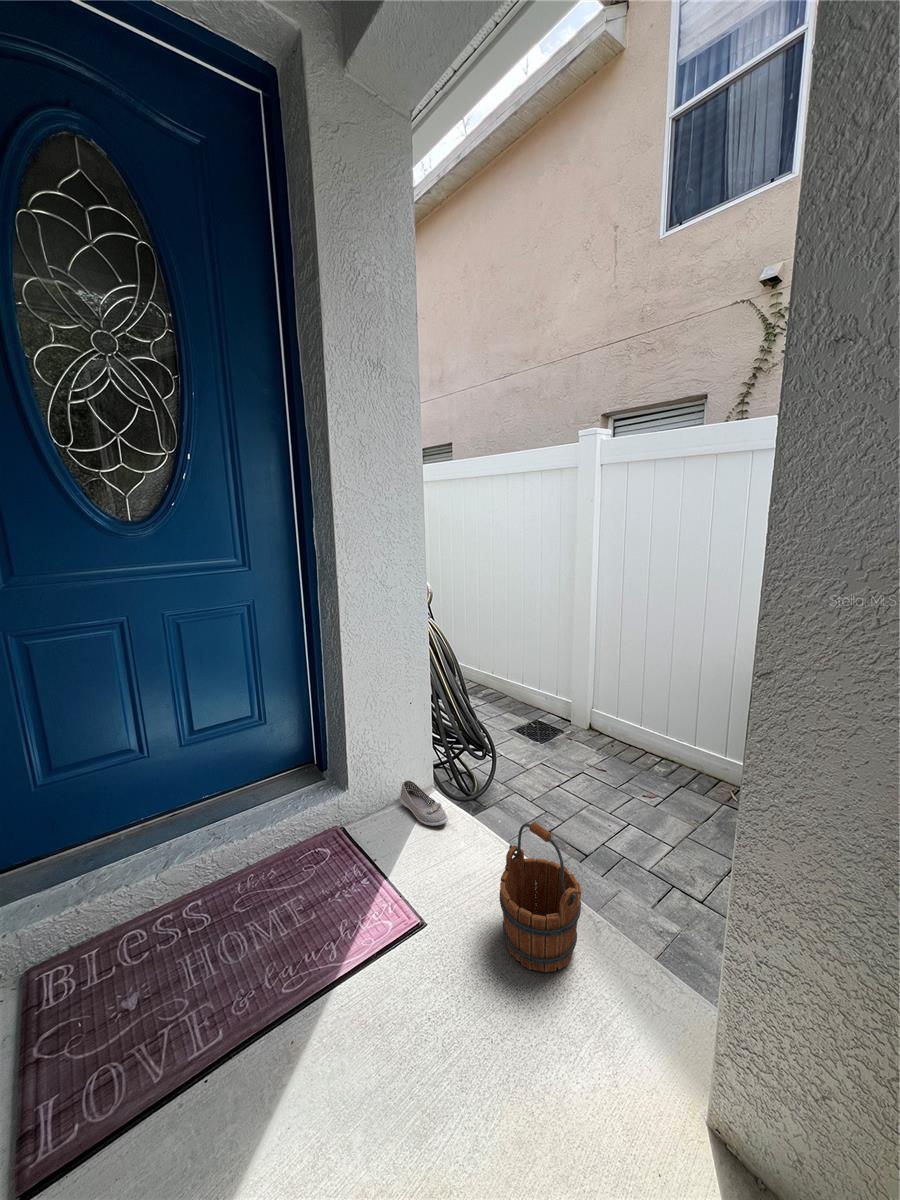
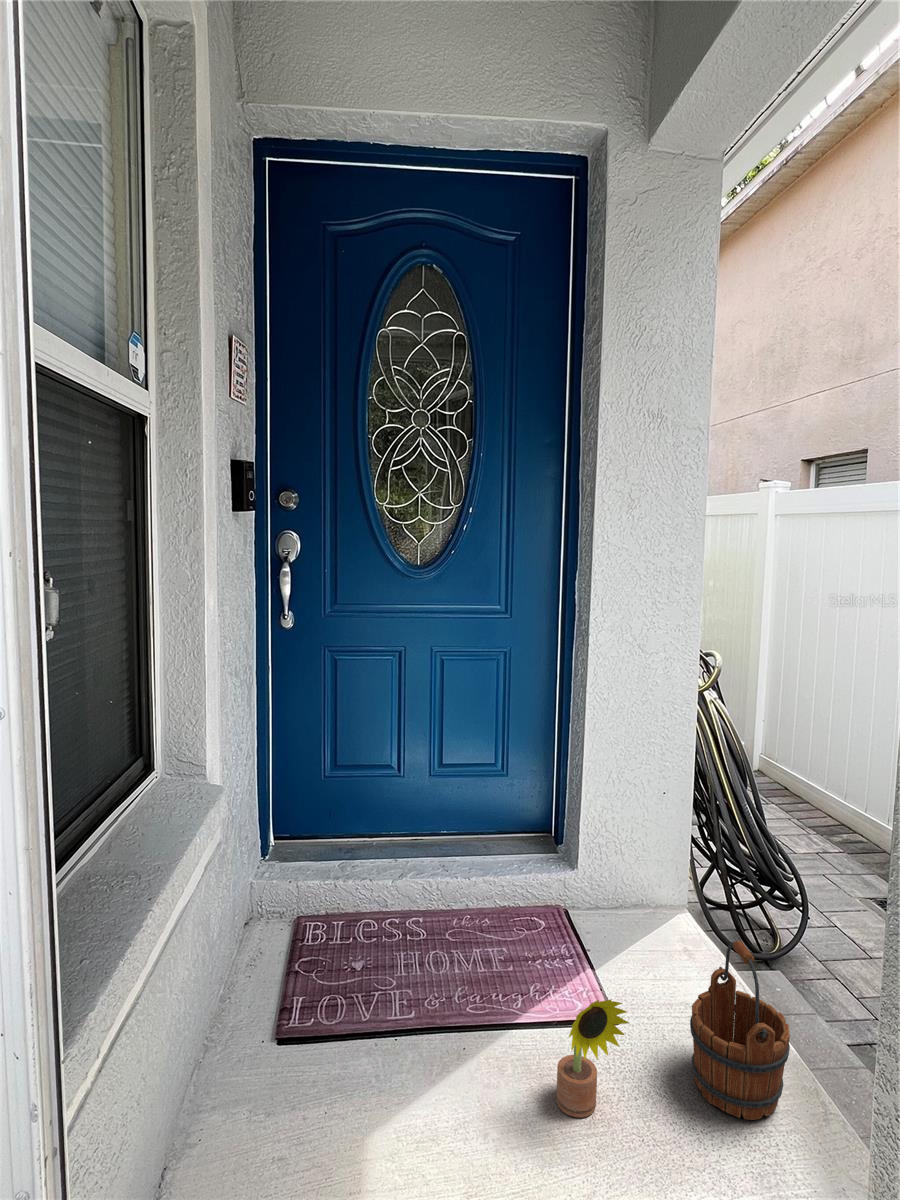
shoe: present [400,781,448,826] -> none [639,885,686,943]
decorative plant: none [406,935,477,1064] -> present [556,1000,629,1118]

